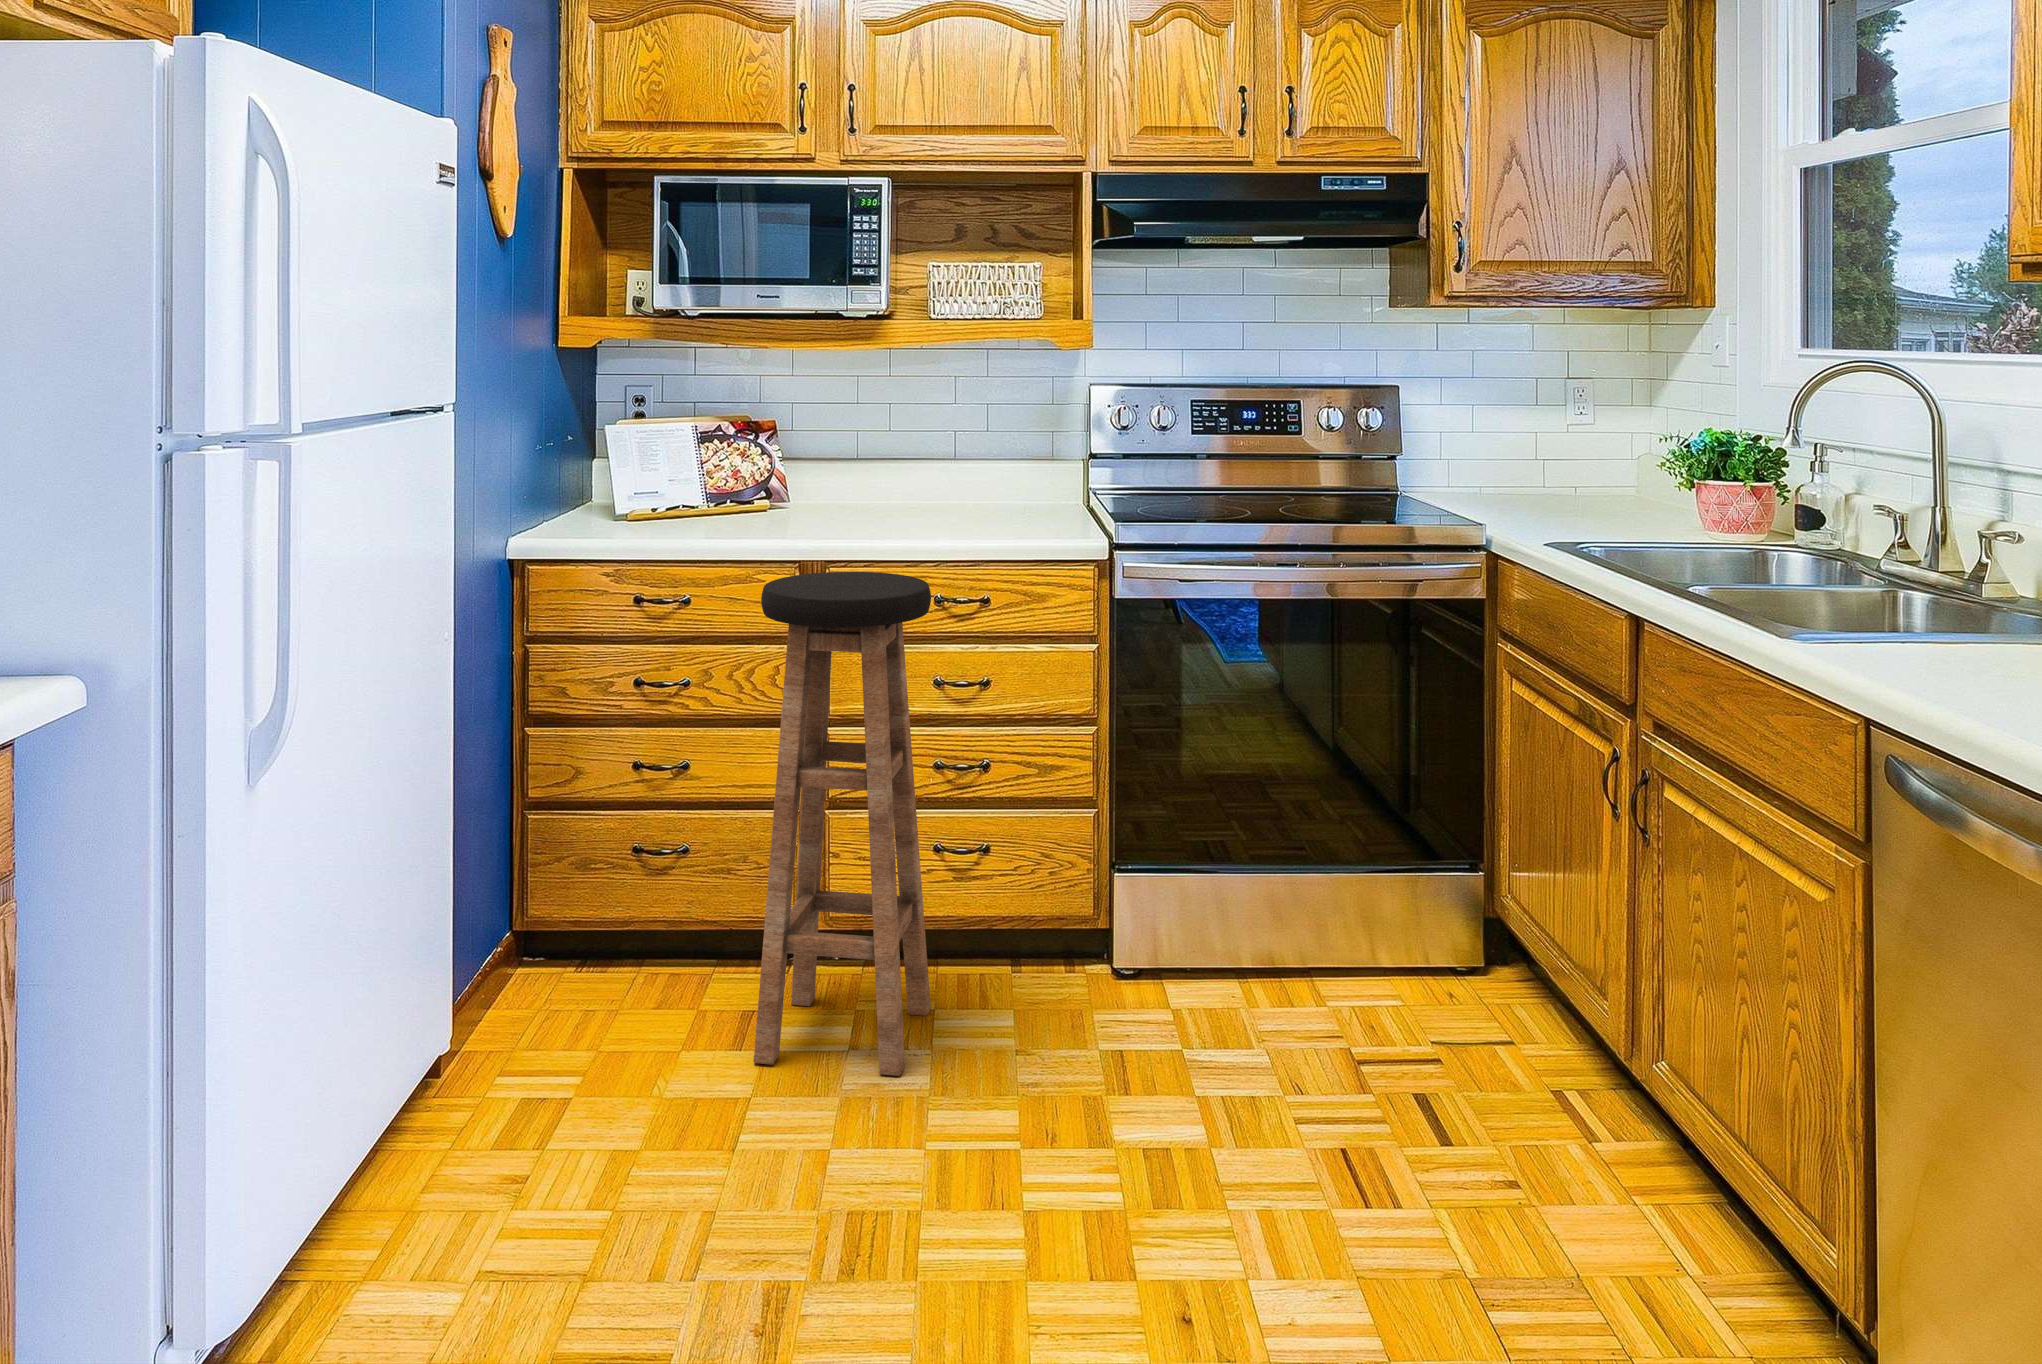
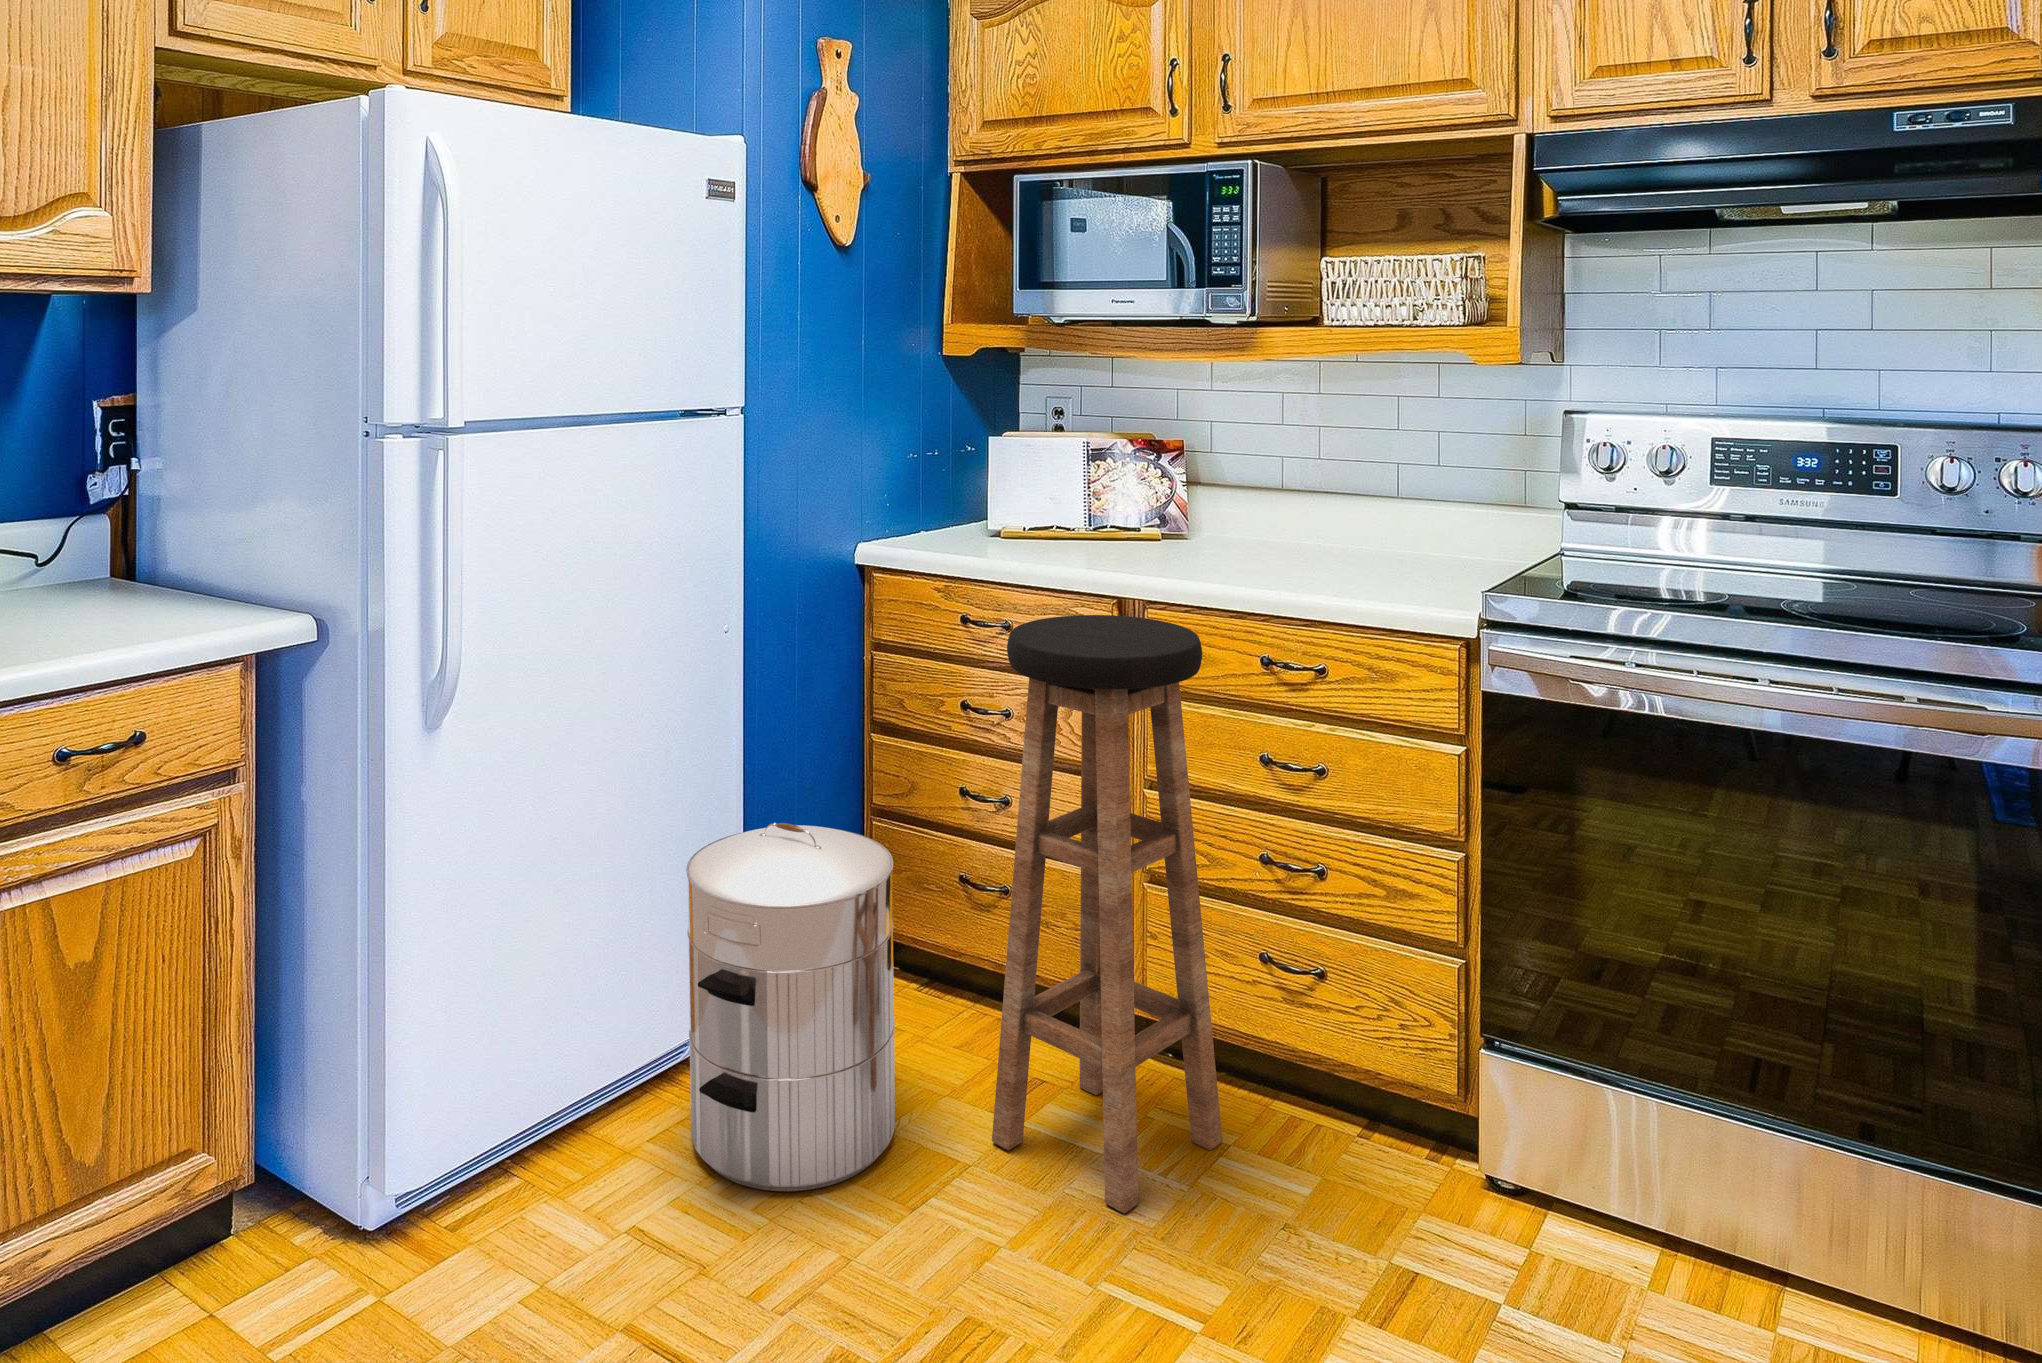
waste bin: none [460,804,673,1167] -> present [686,823,895,1191]

